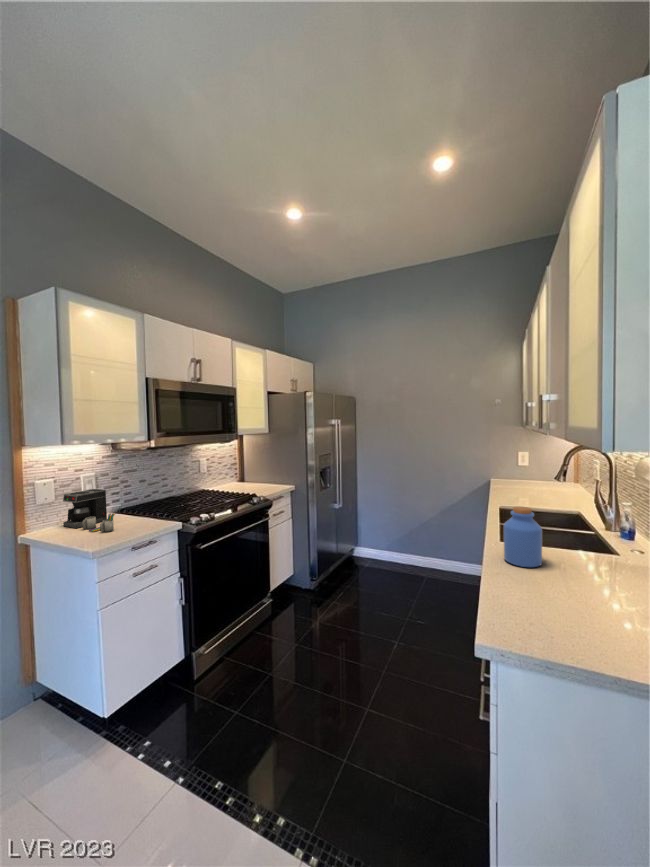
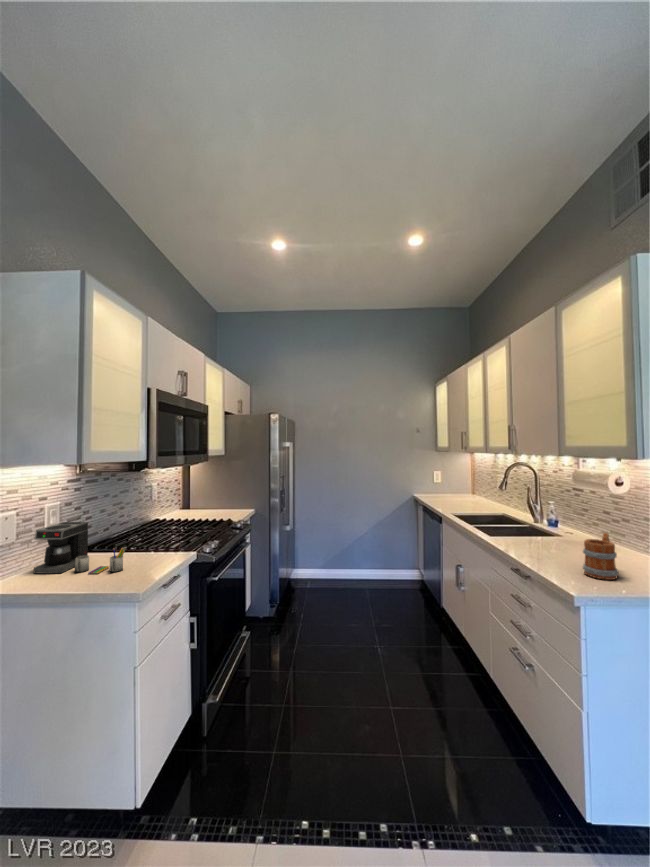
jar: present [504,507,542,567] -> none [514,506,543,550]
mug: none [535,559,595,630] -> present [583,533,618,580]

